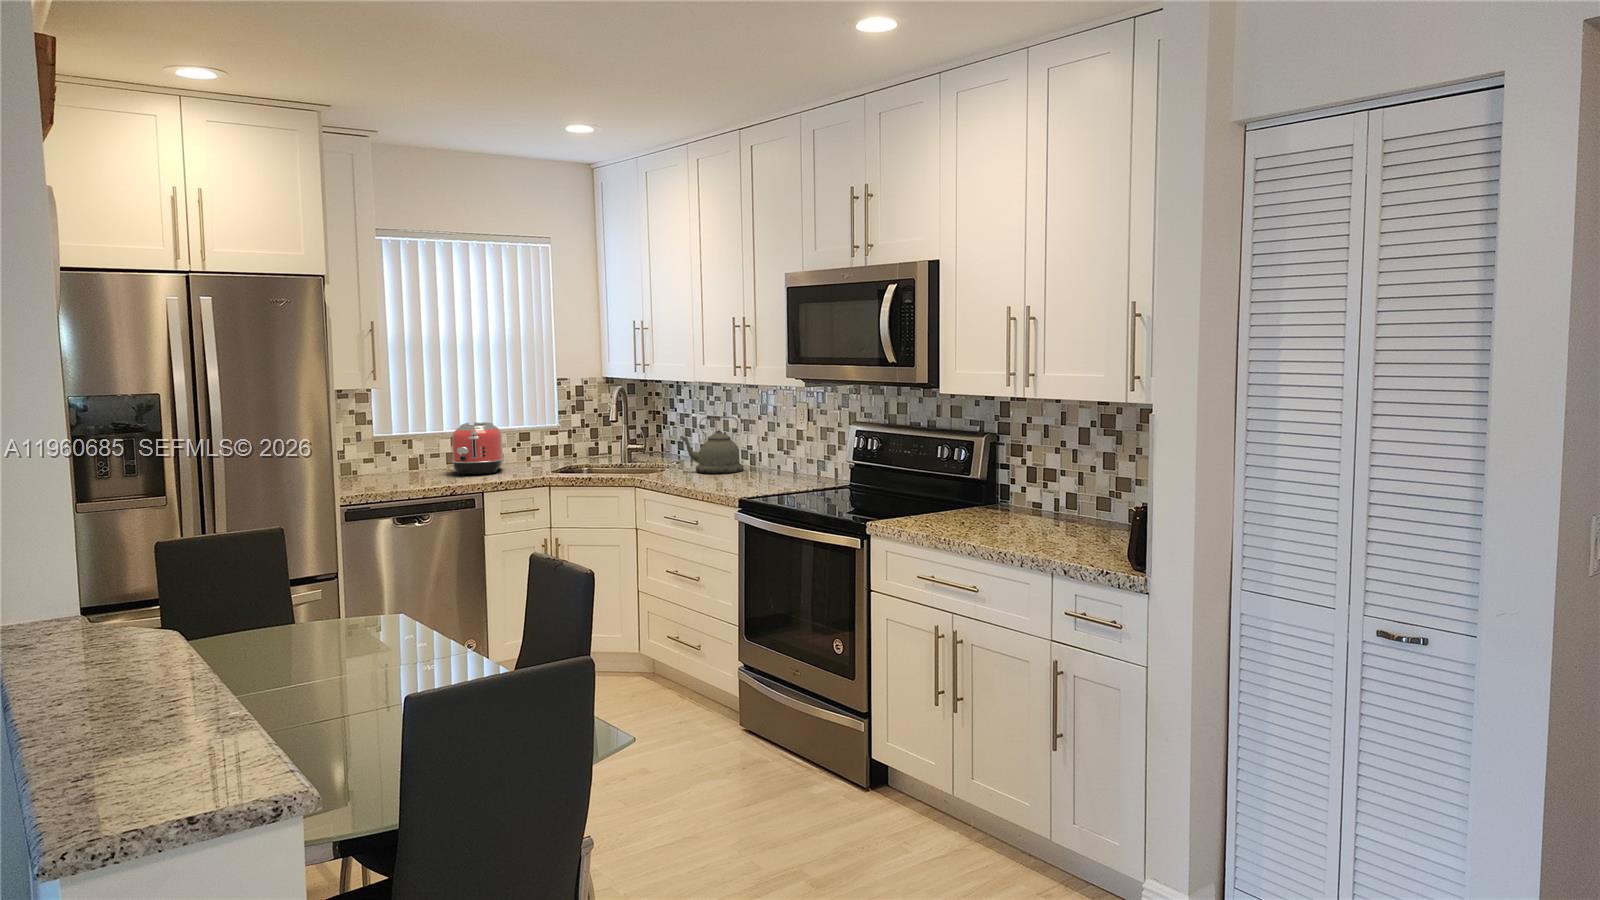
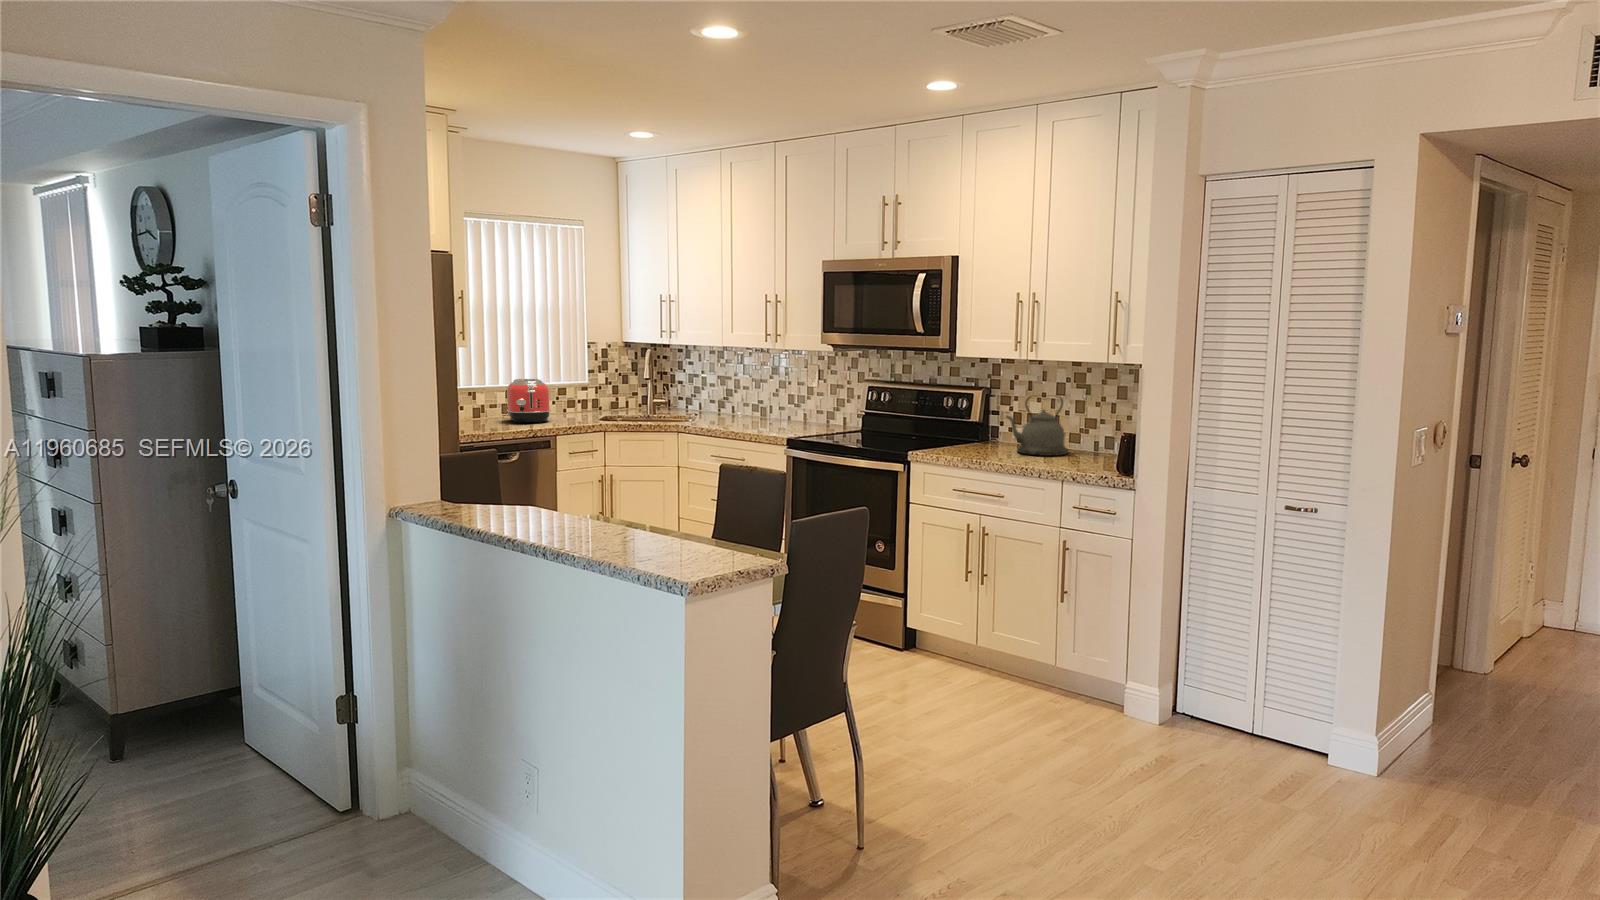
kettle: present [680,417,744,474] -> present [1006,397,1068,456]

